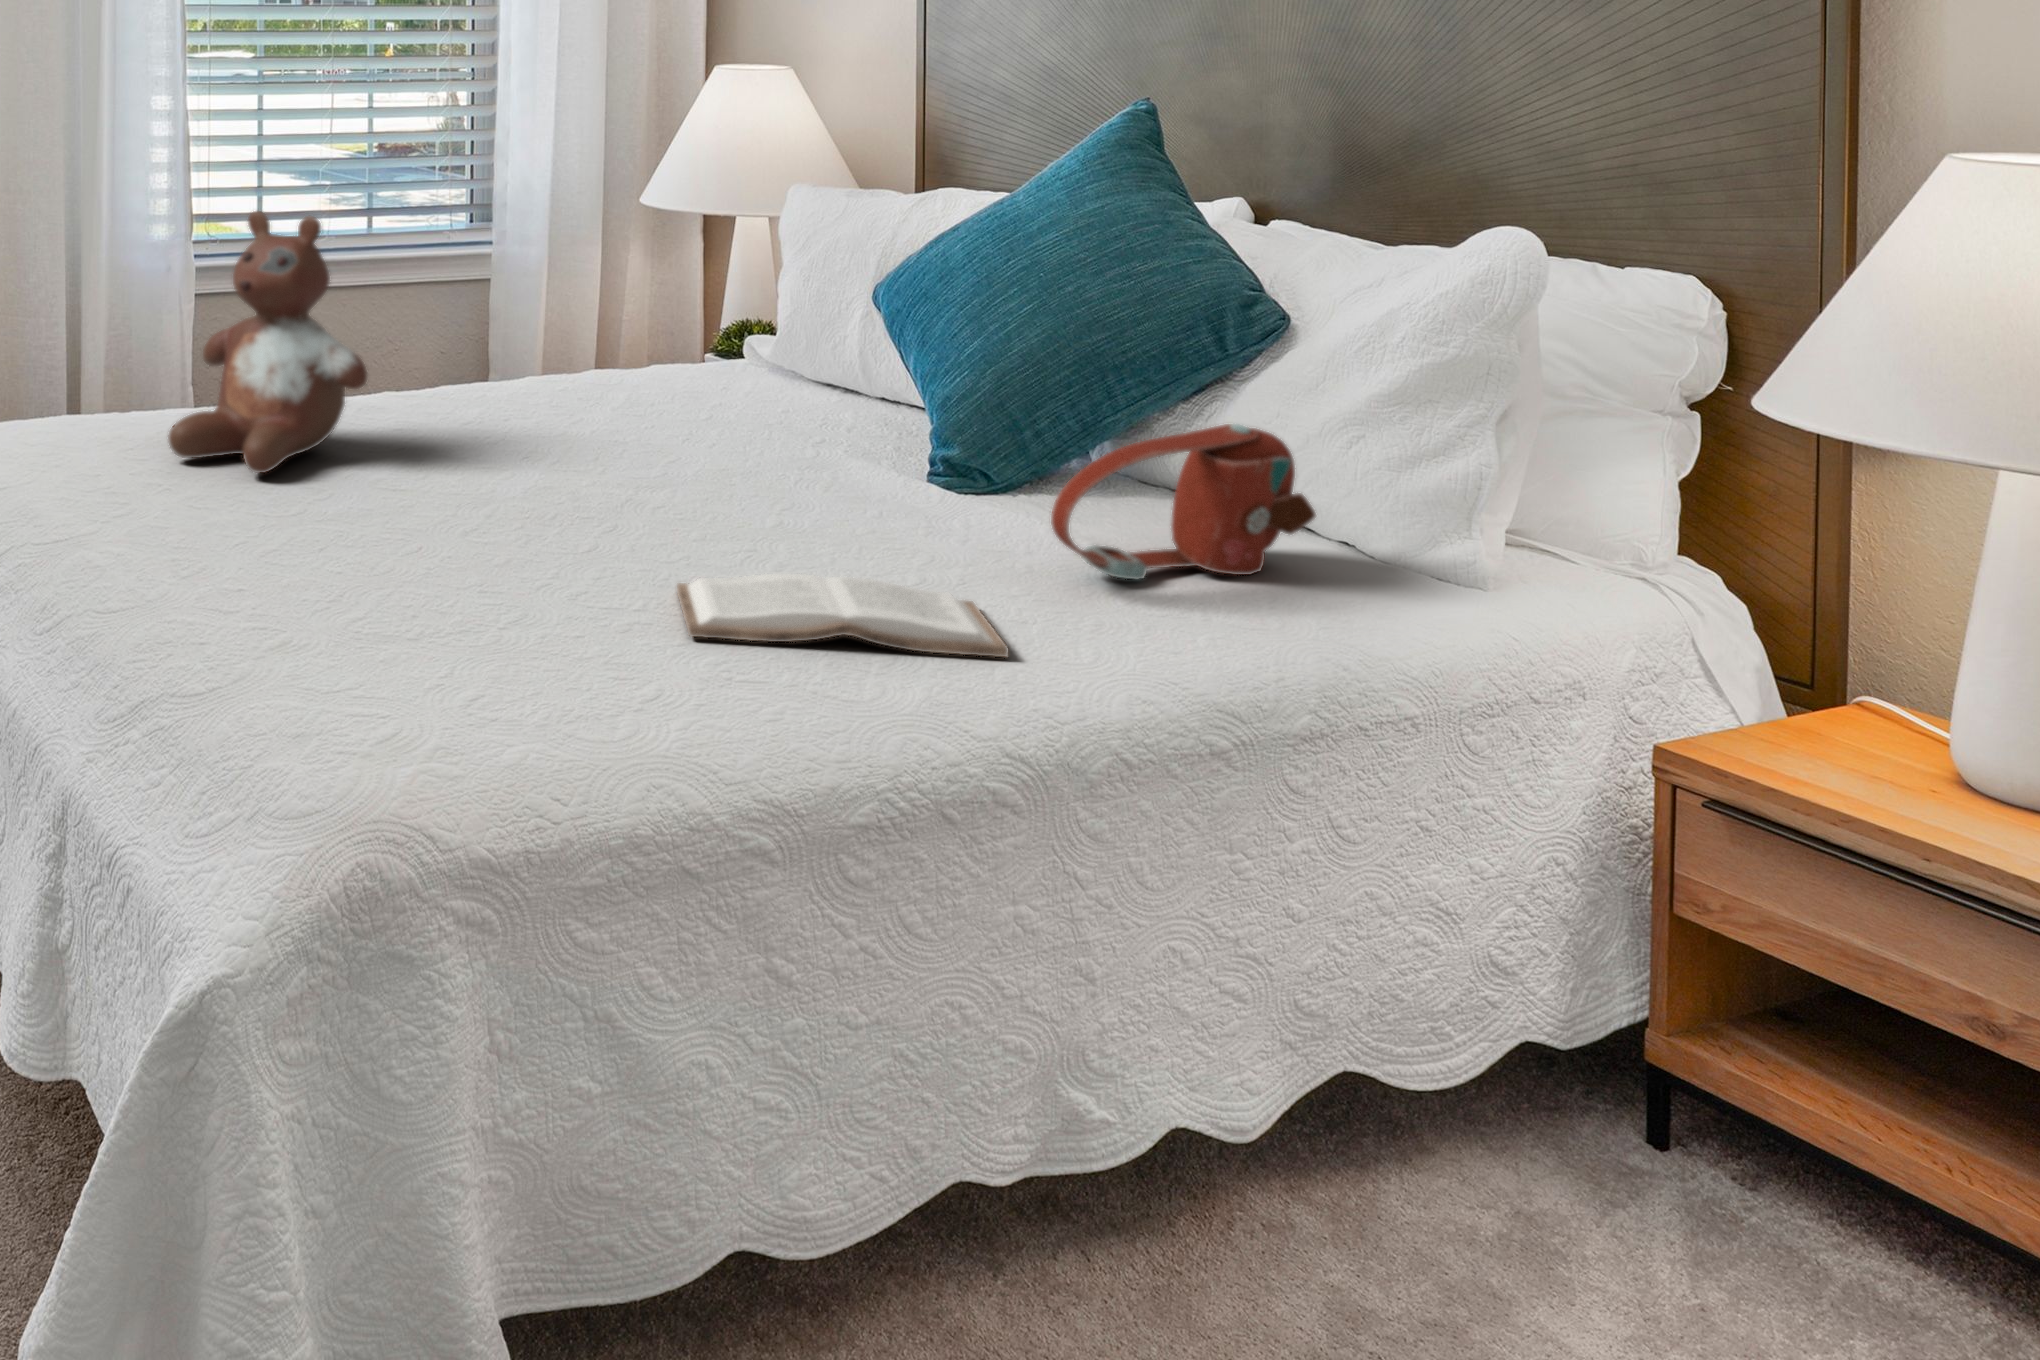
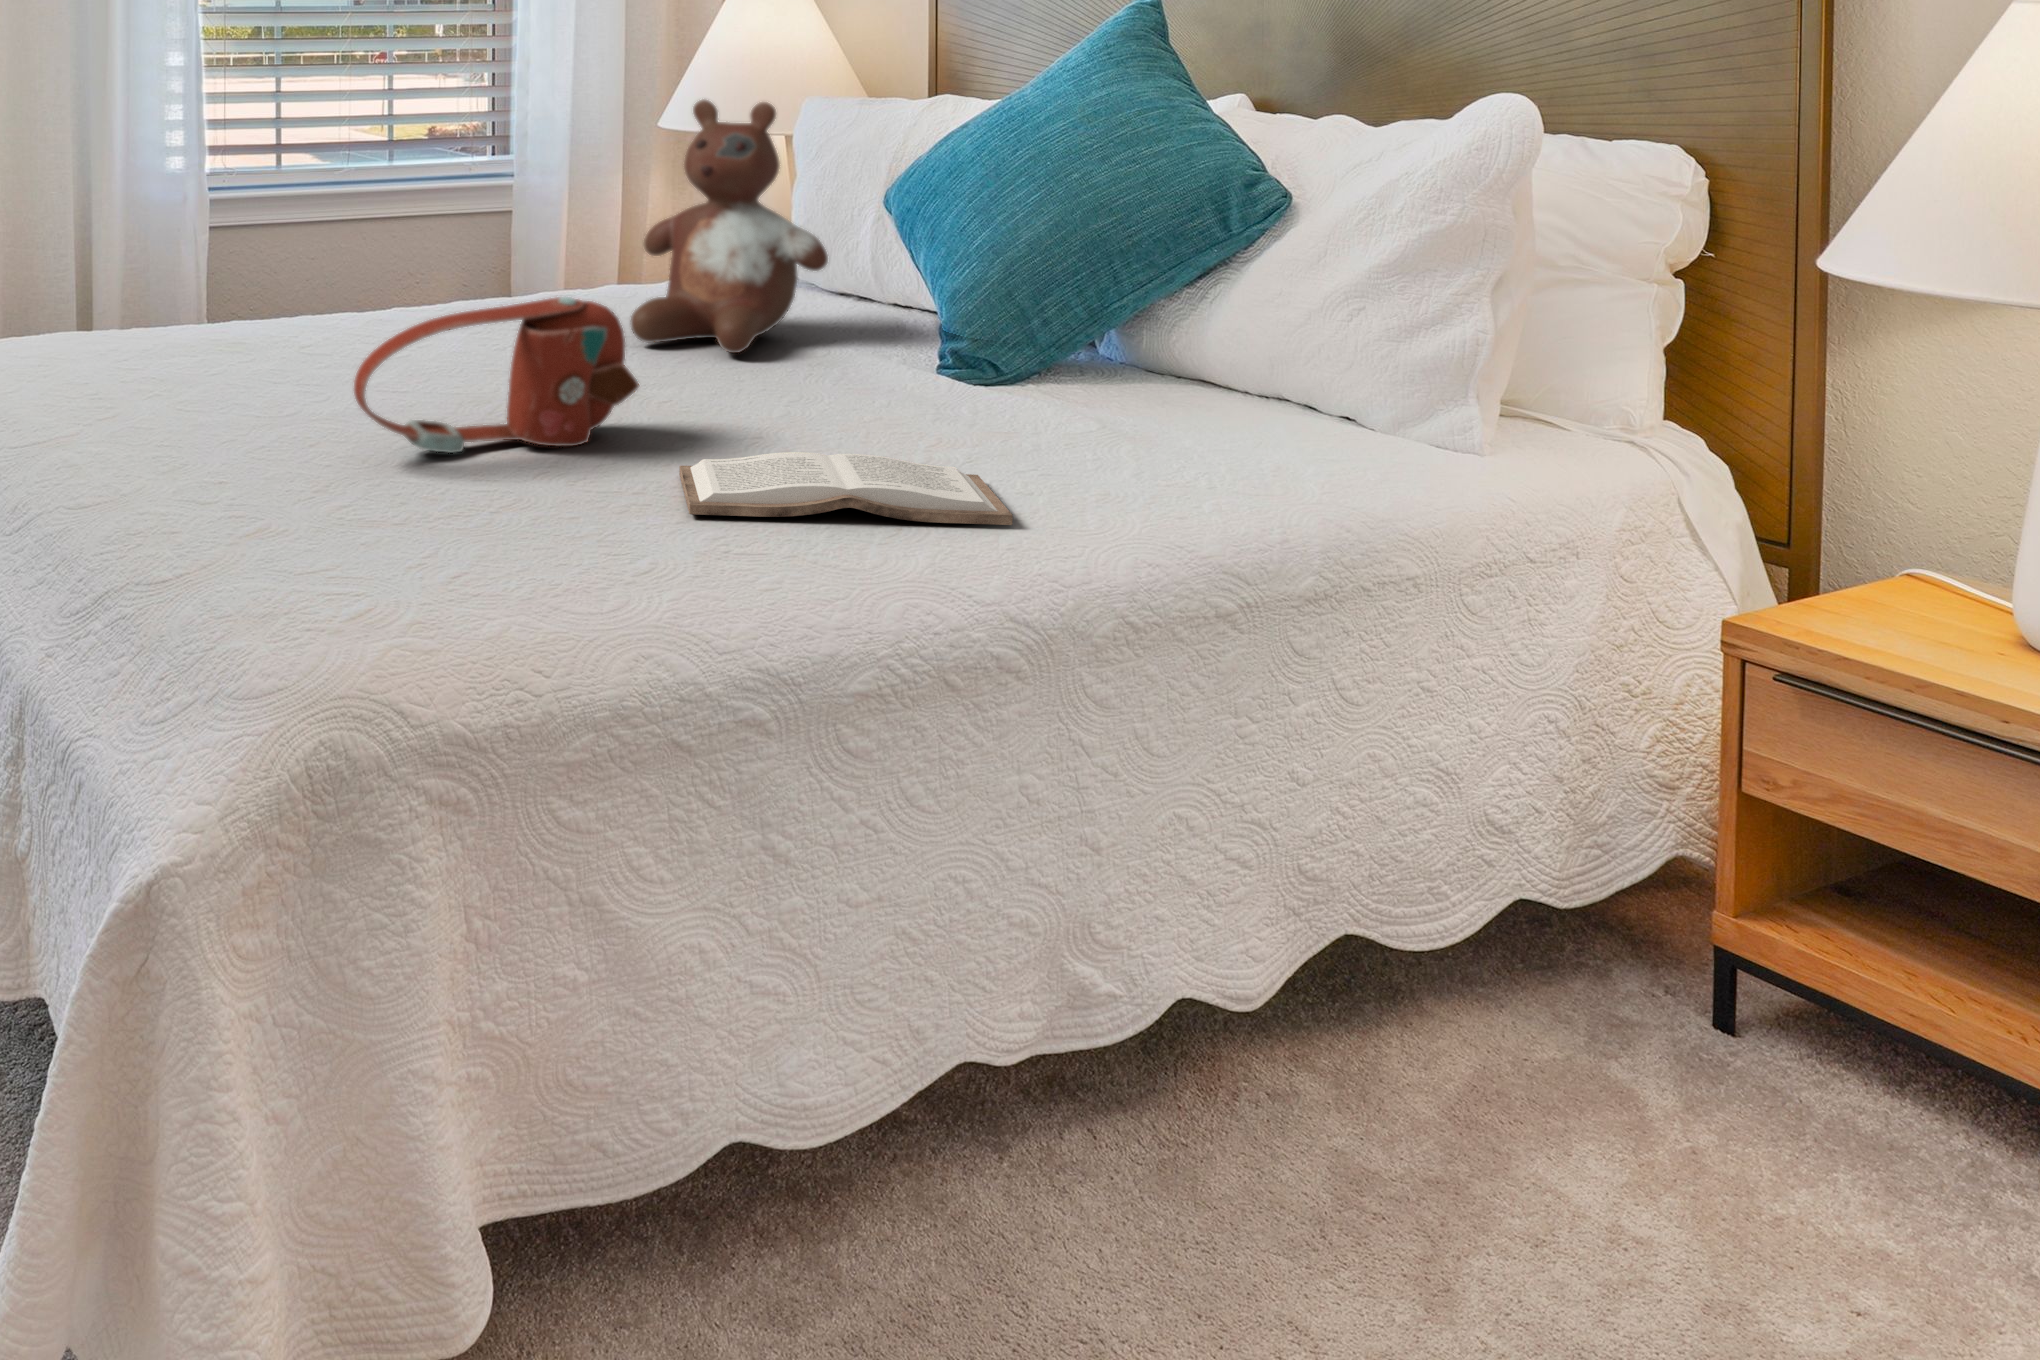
stuffed bear: present [168,211,367,473] -> present [630,100,828,353]
handbag: present [1051,424,1316,579] -> present [354,297,639,453]

